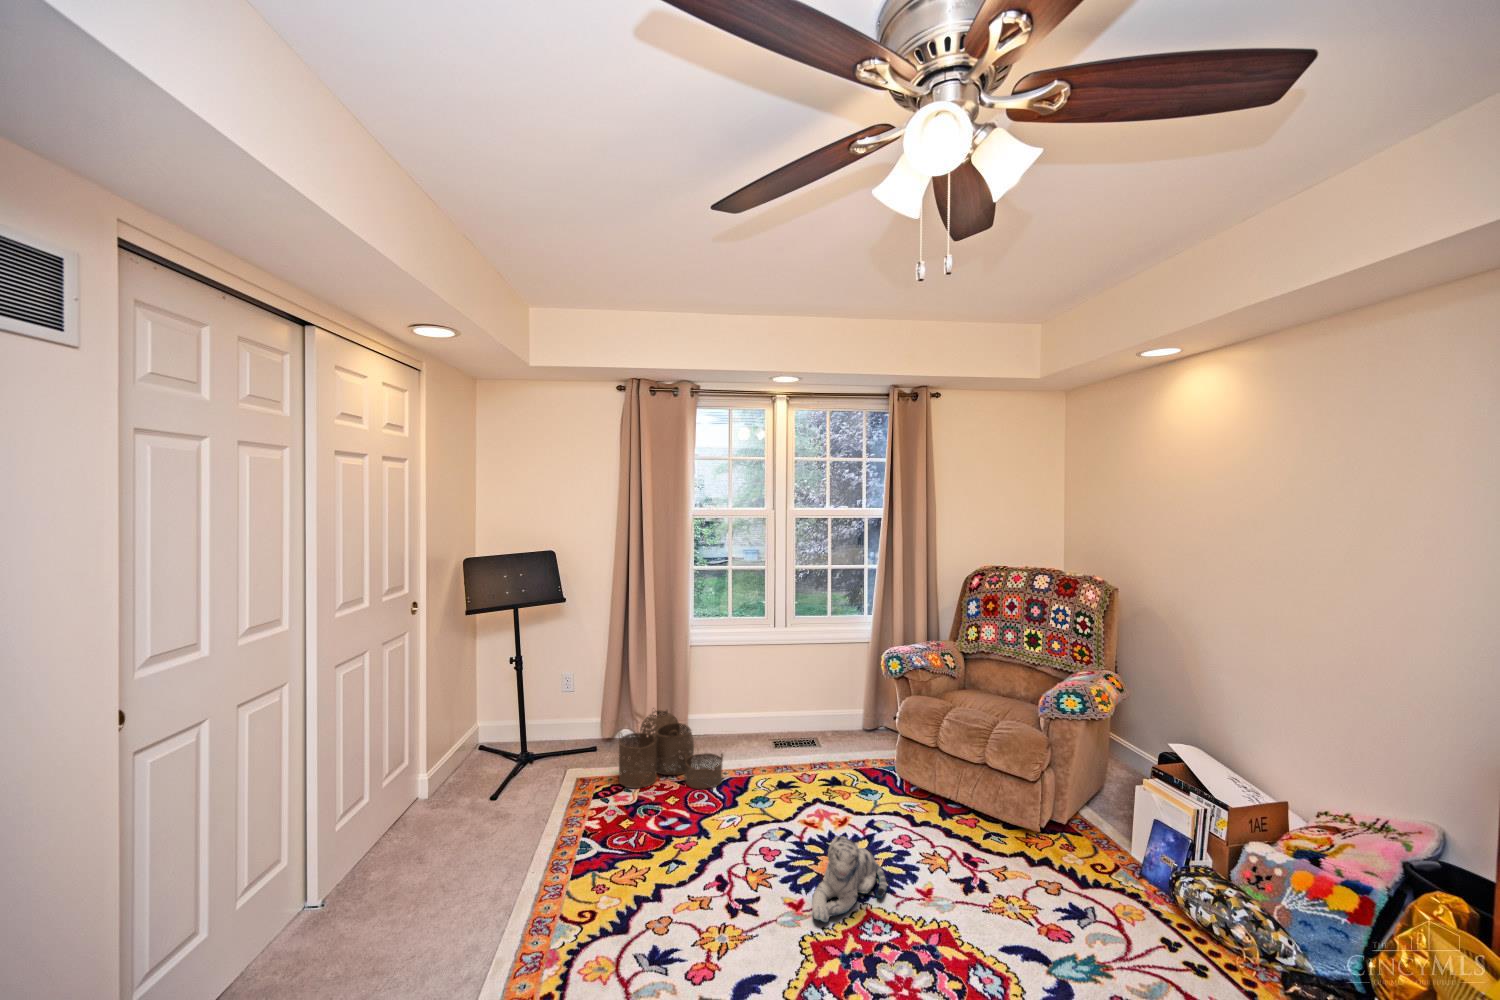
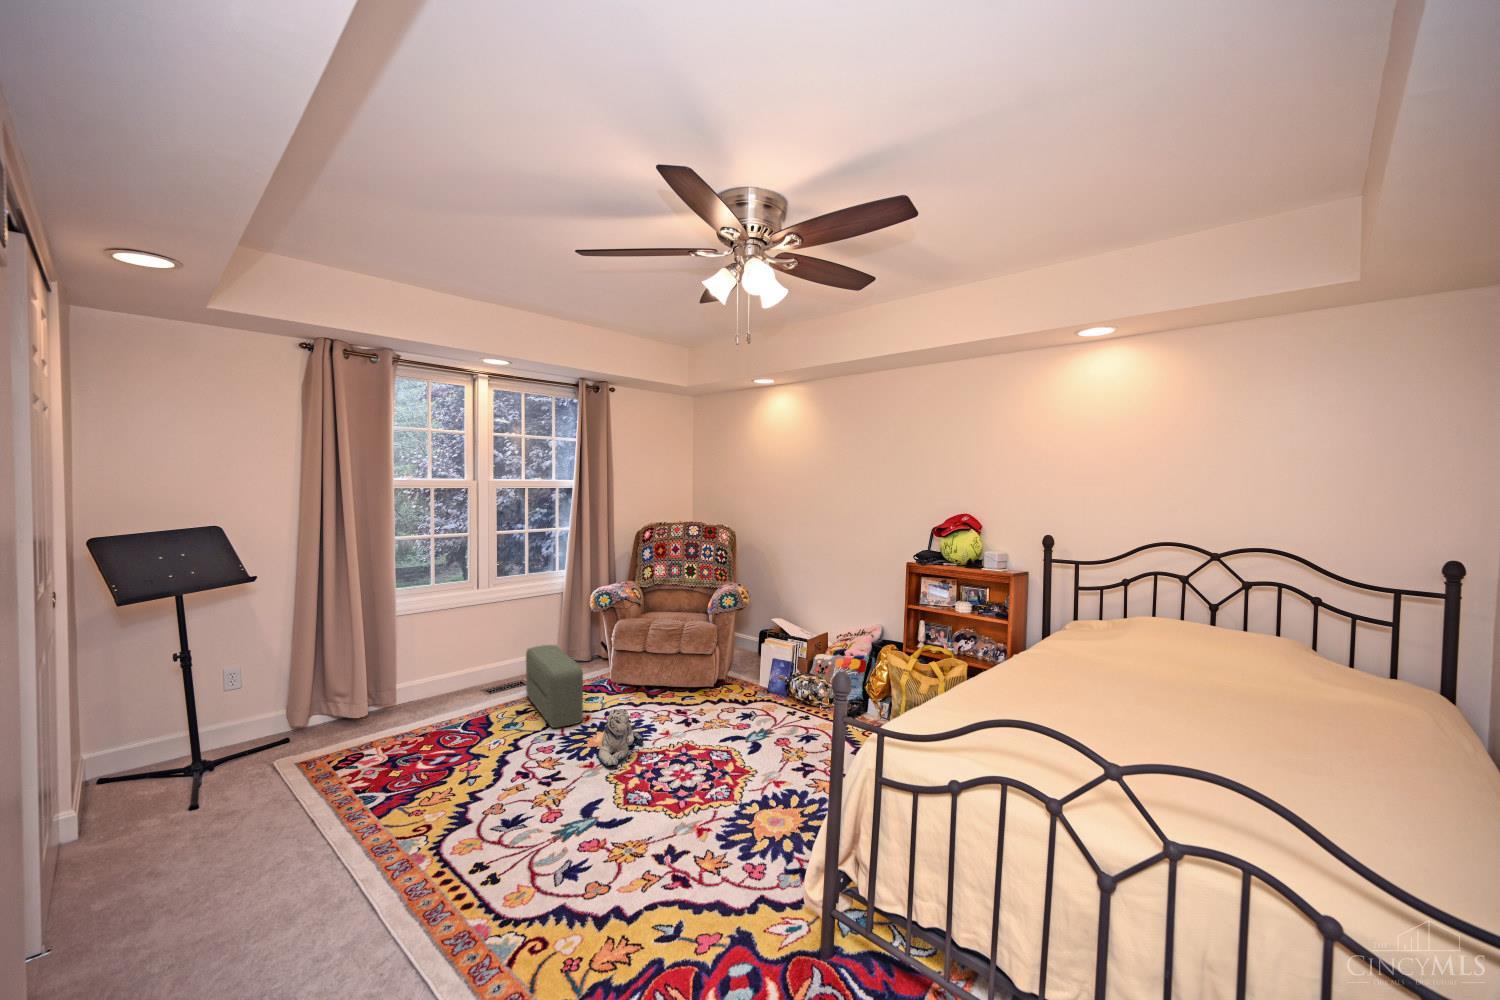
woven basket: present [619,708,723,789] -> none [347,679,464,753]
pouf: none [794,708,837,826] -> present [526,645,583,728]

